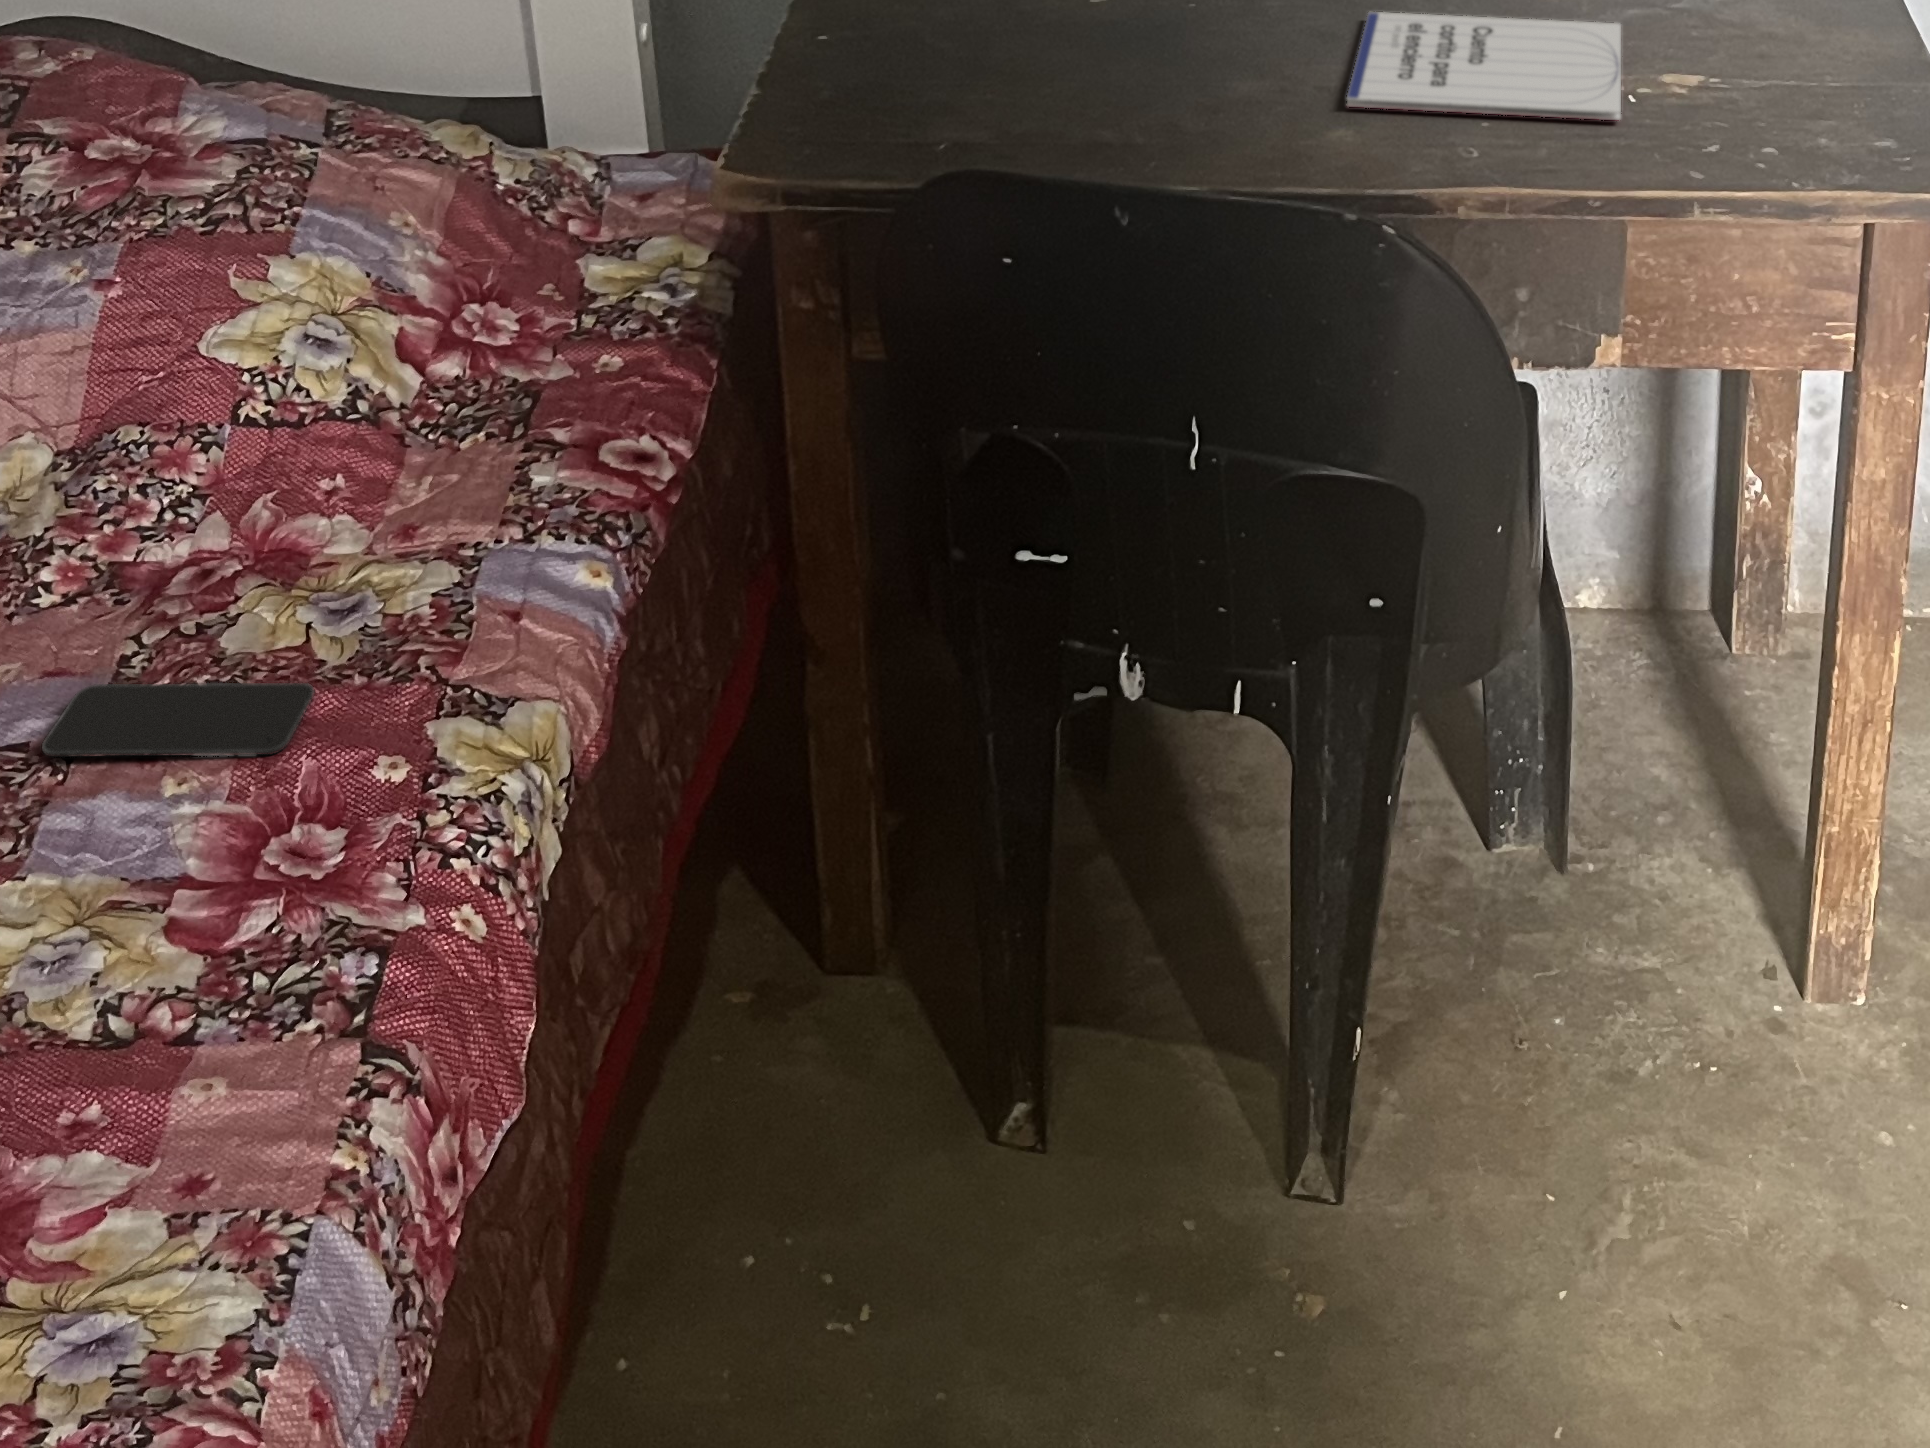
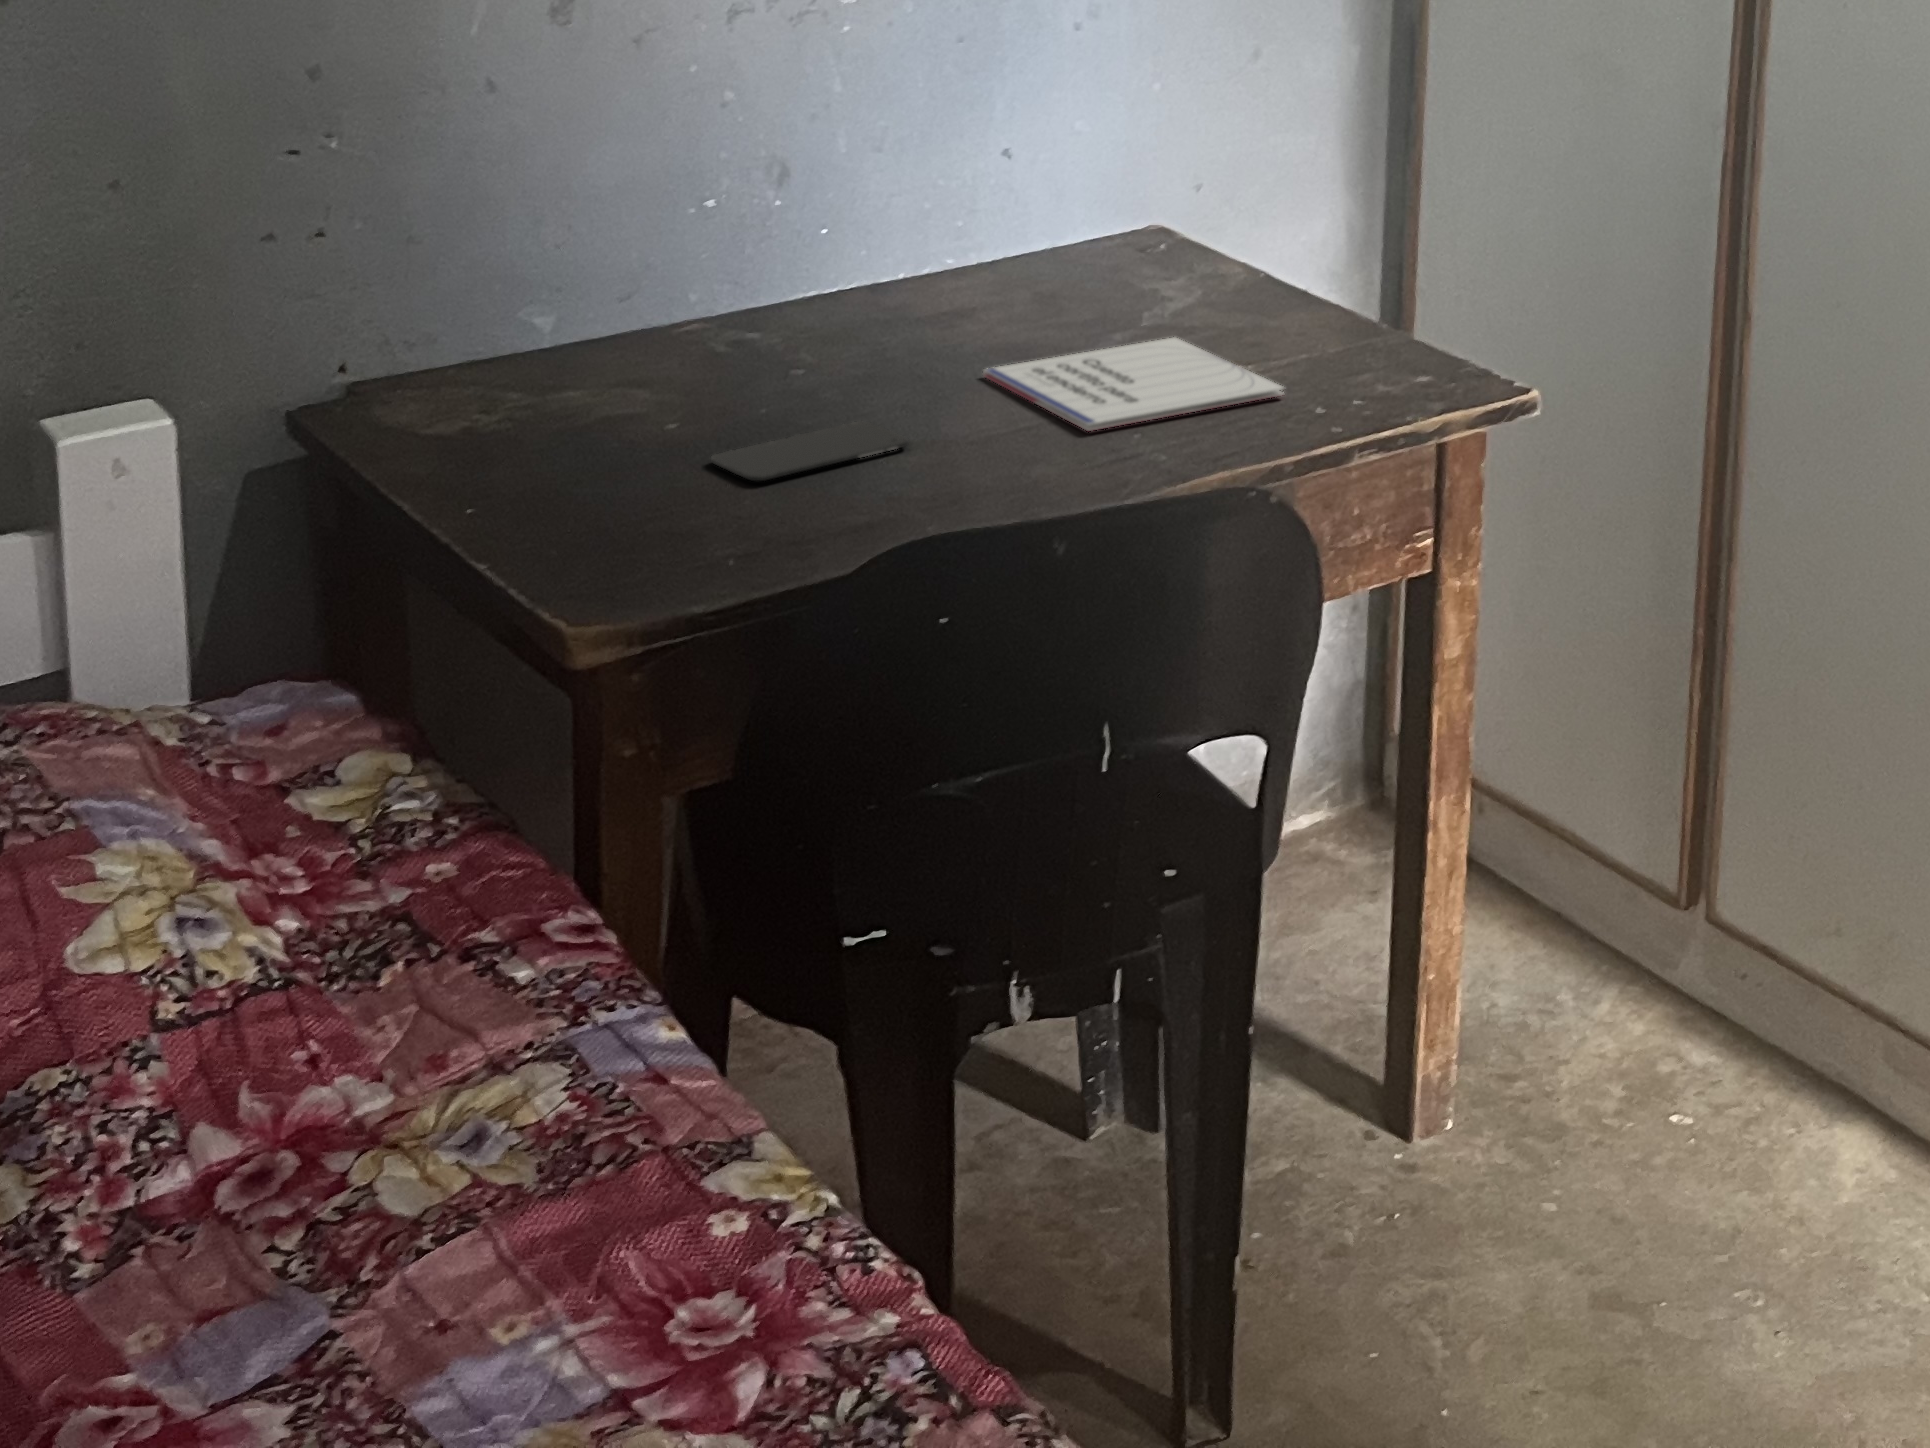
smartphone: present [42,683,315,757] -> present [711,421,909,481]

